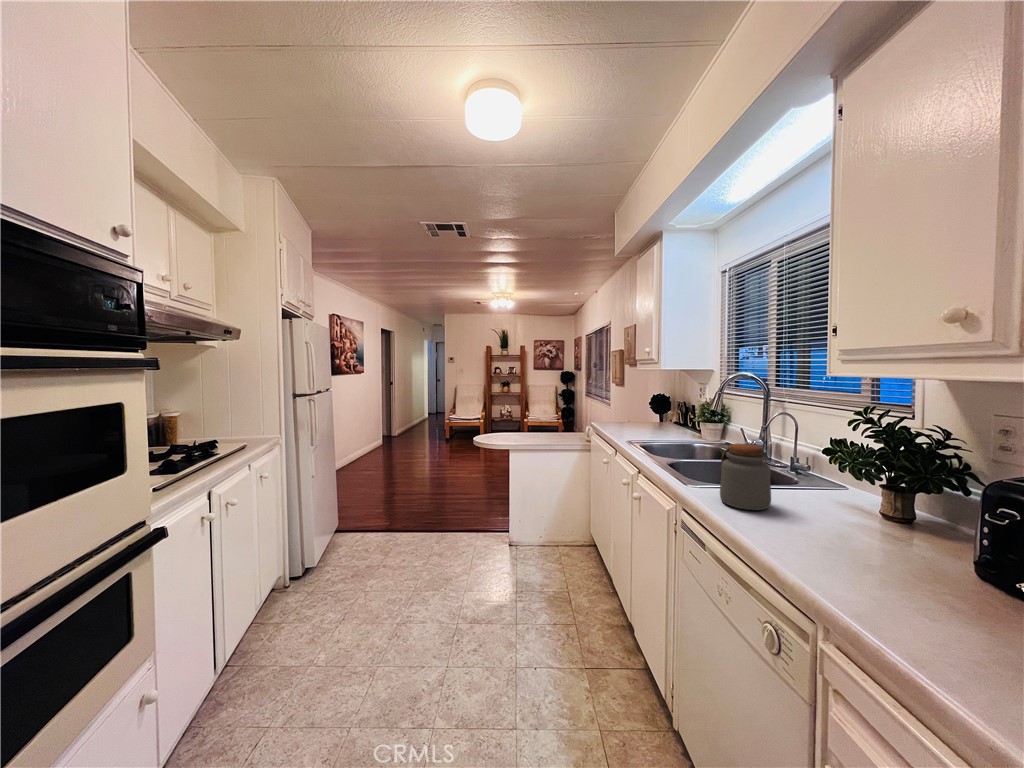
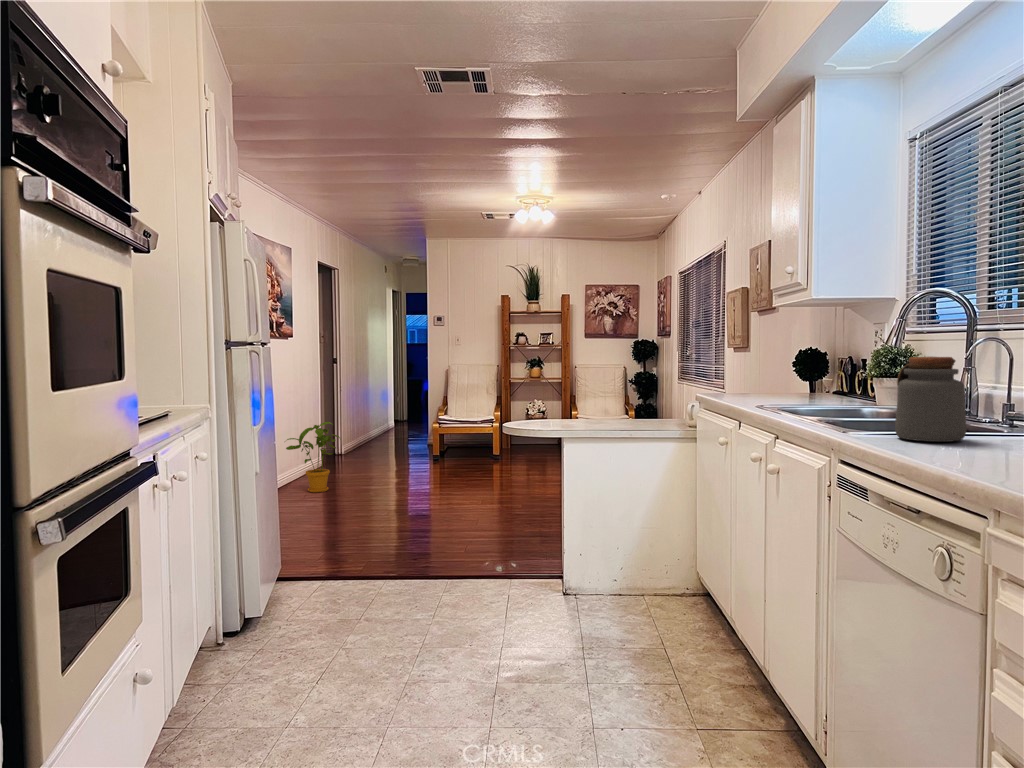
house plant: none [354,423,390,465] -> present [286,422,340,492]

